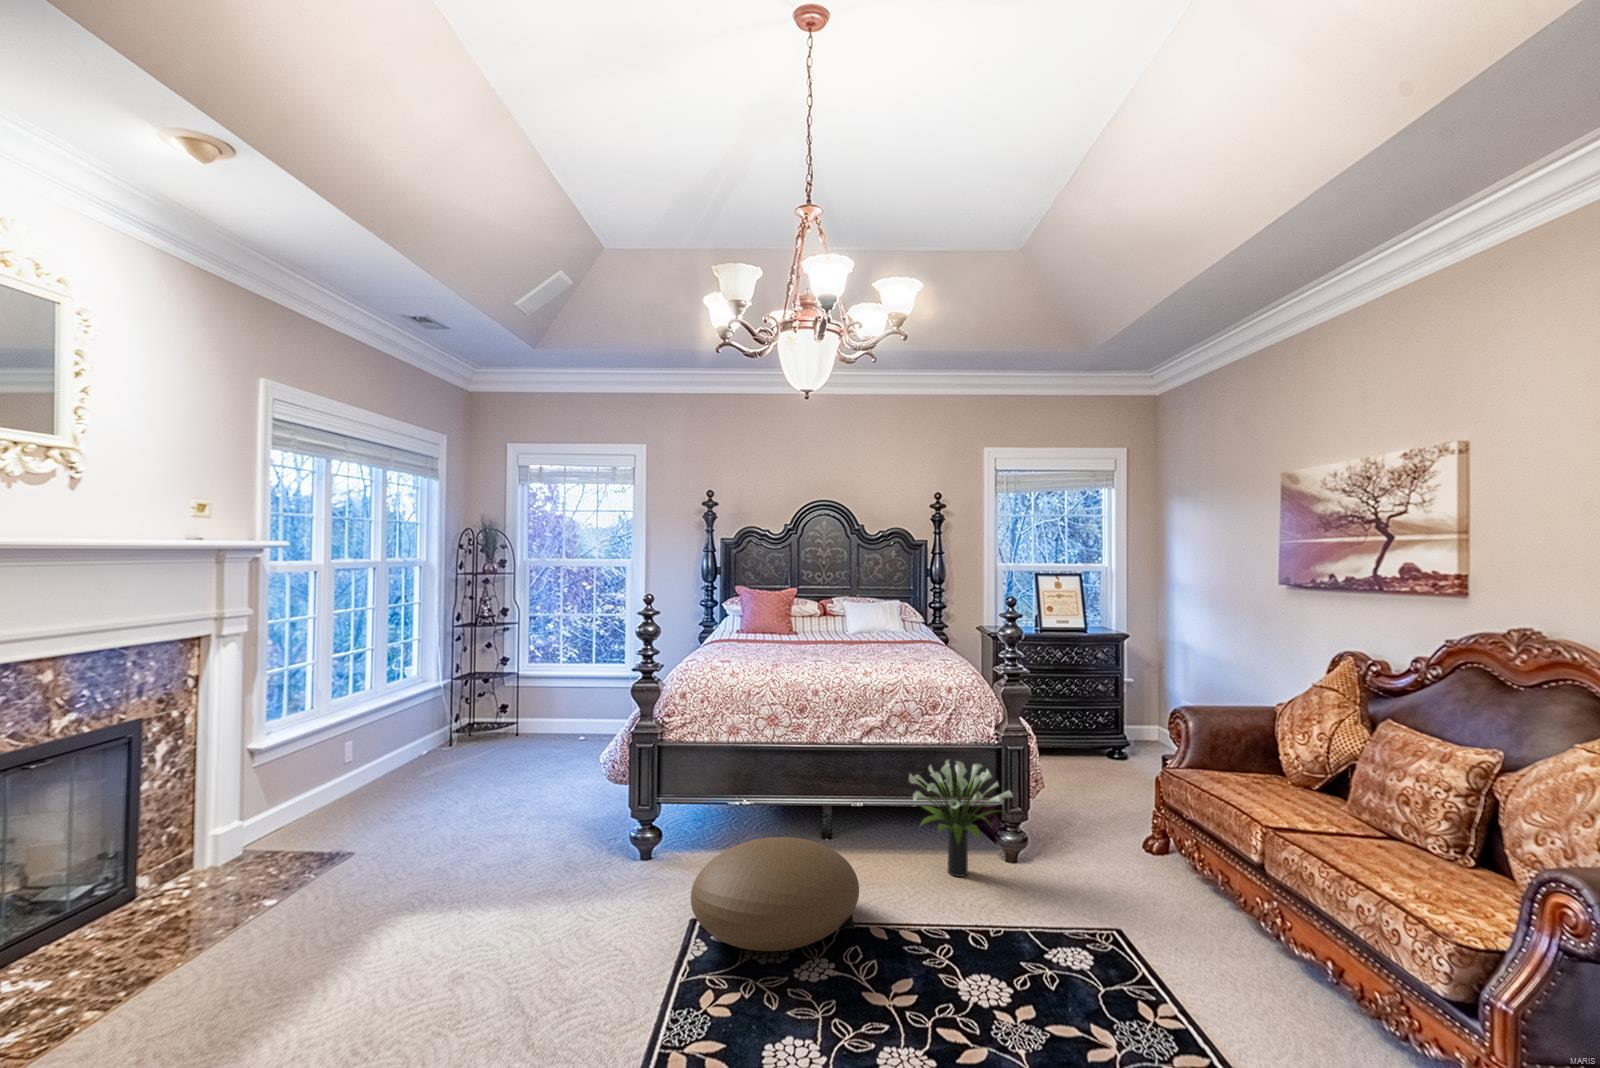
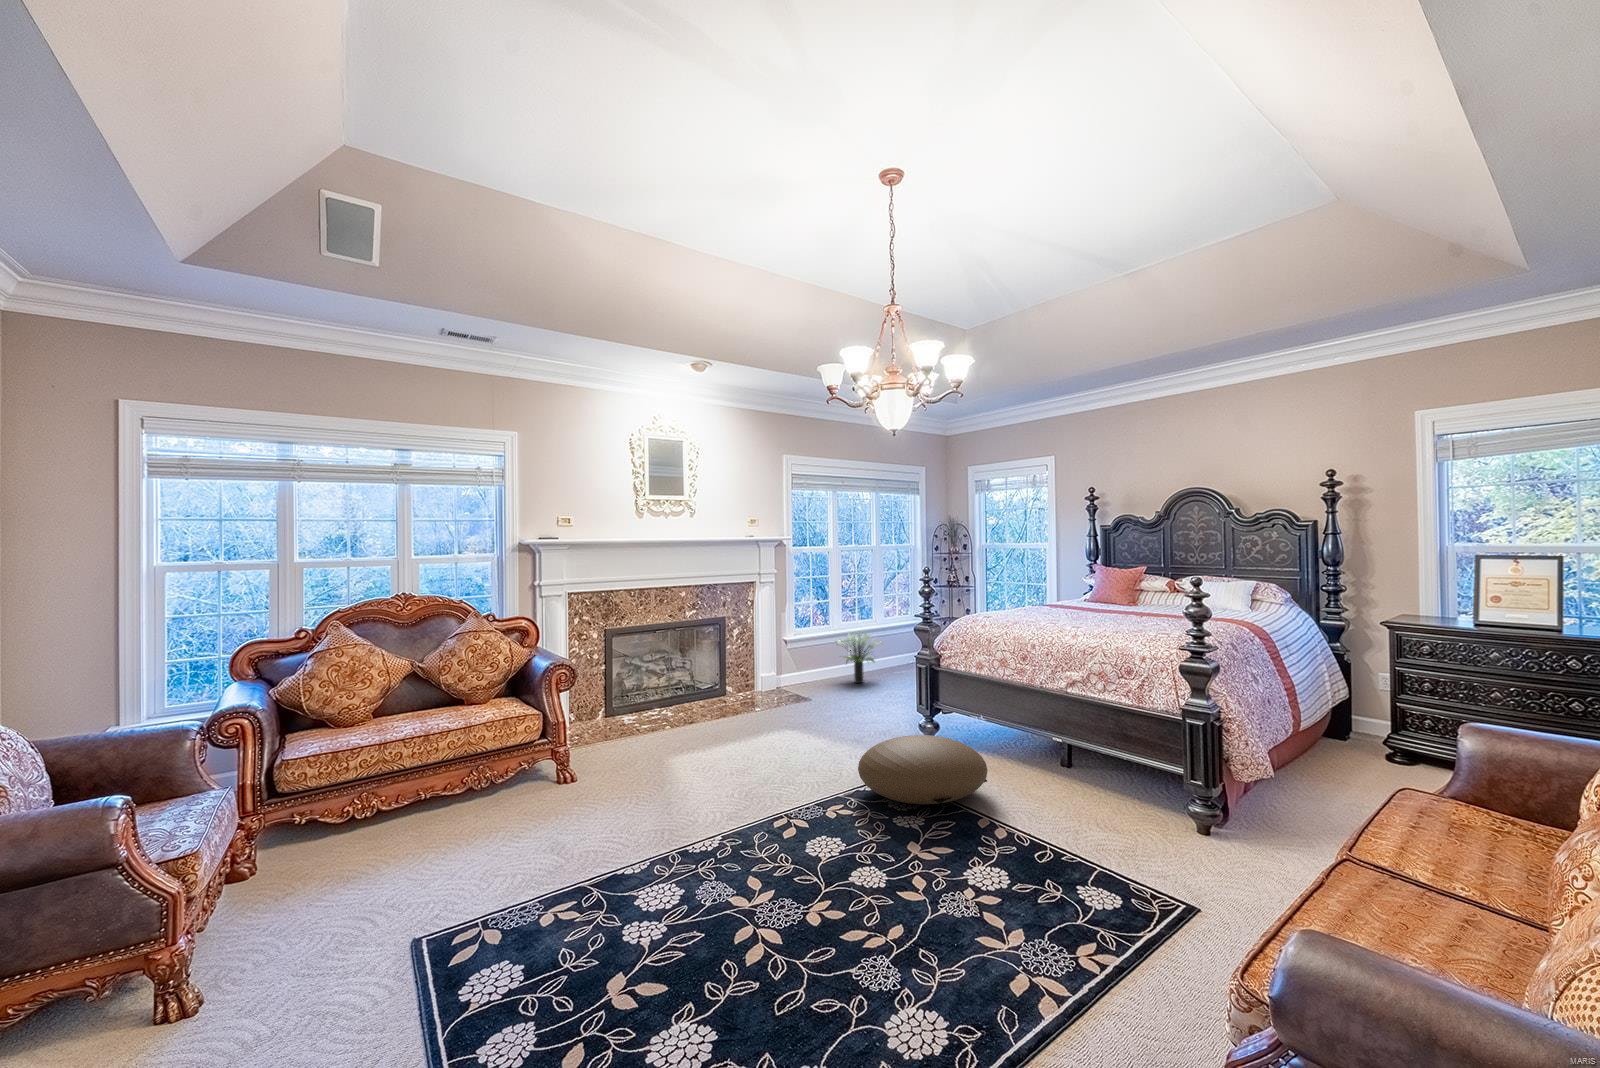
potted plant: present [909,760,1012,877] -> present [836,632,882,683]

